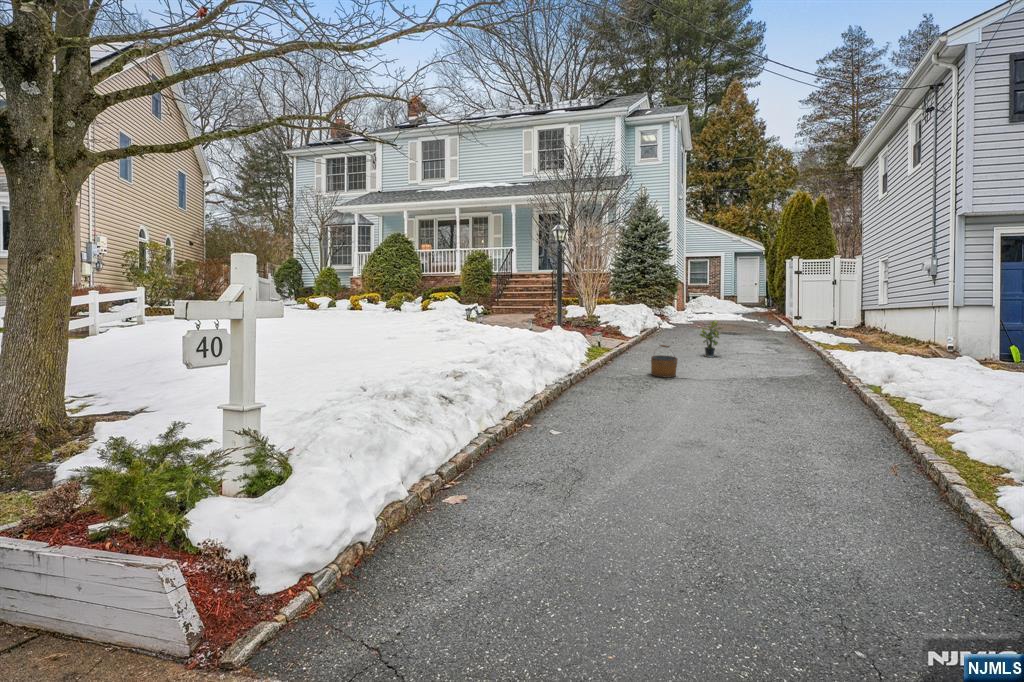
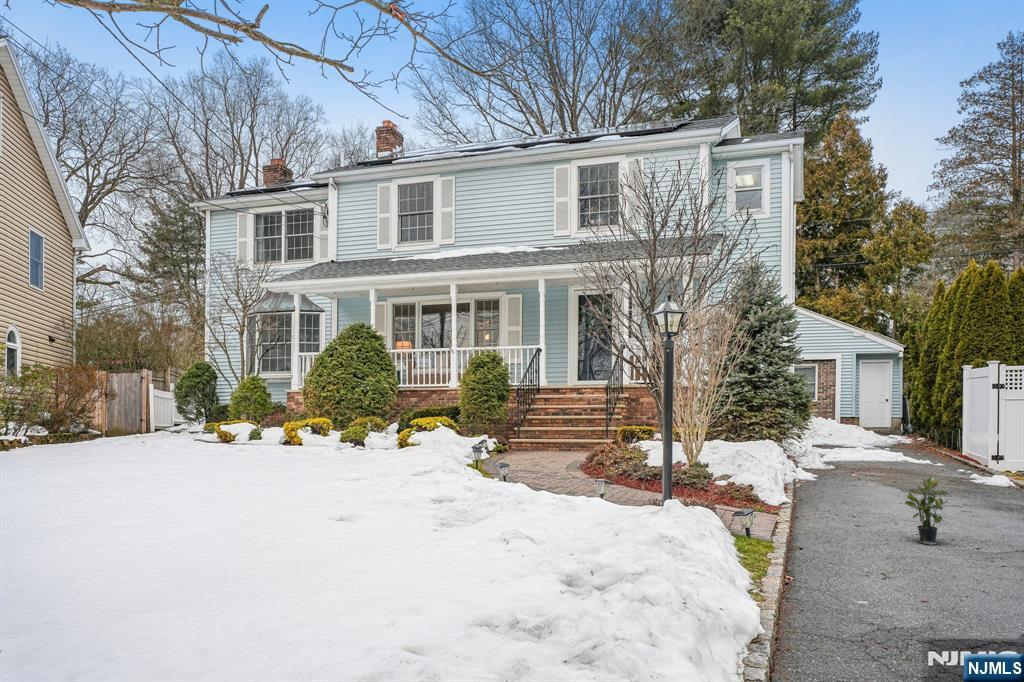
bucket: present [651,345,677,378] -> none [852,532,905,598]

